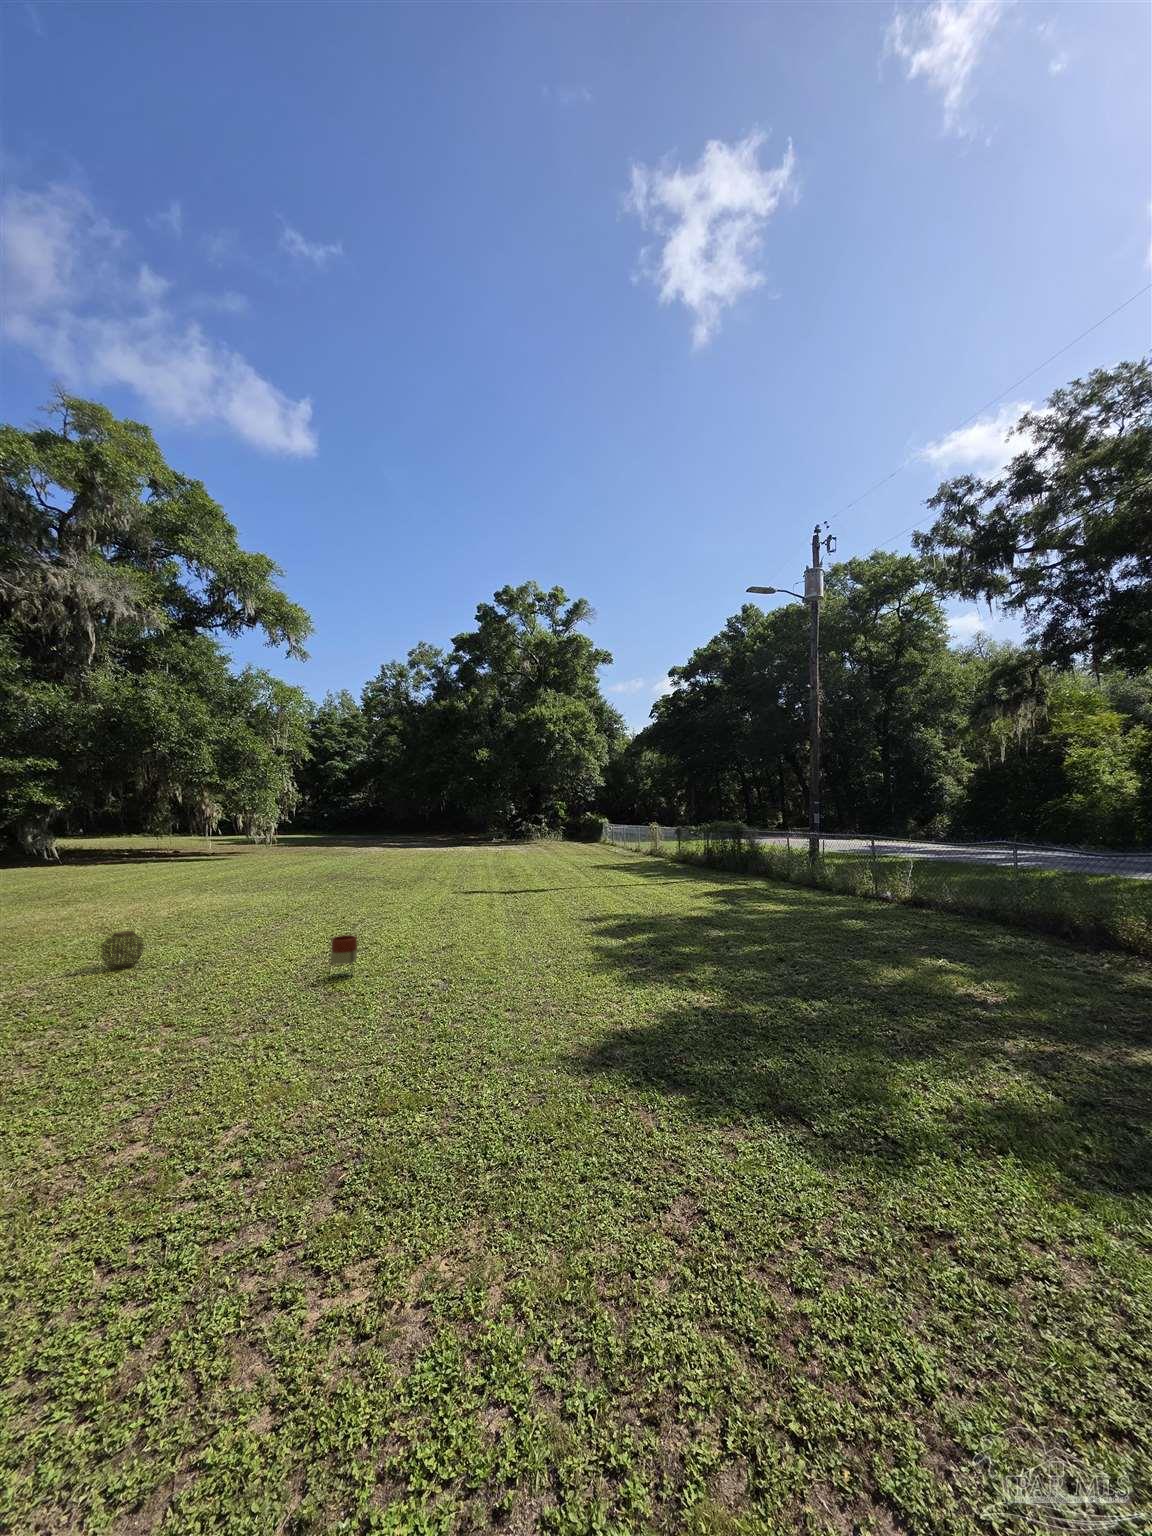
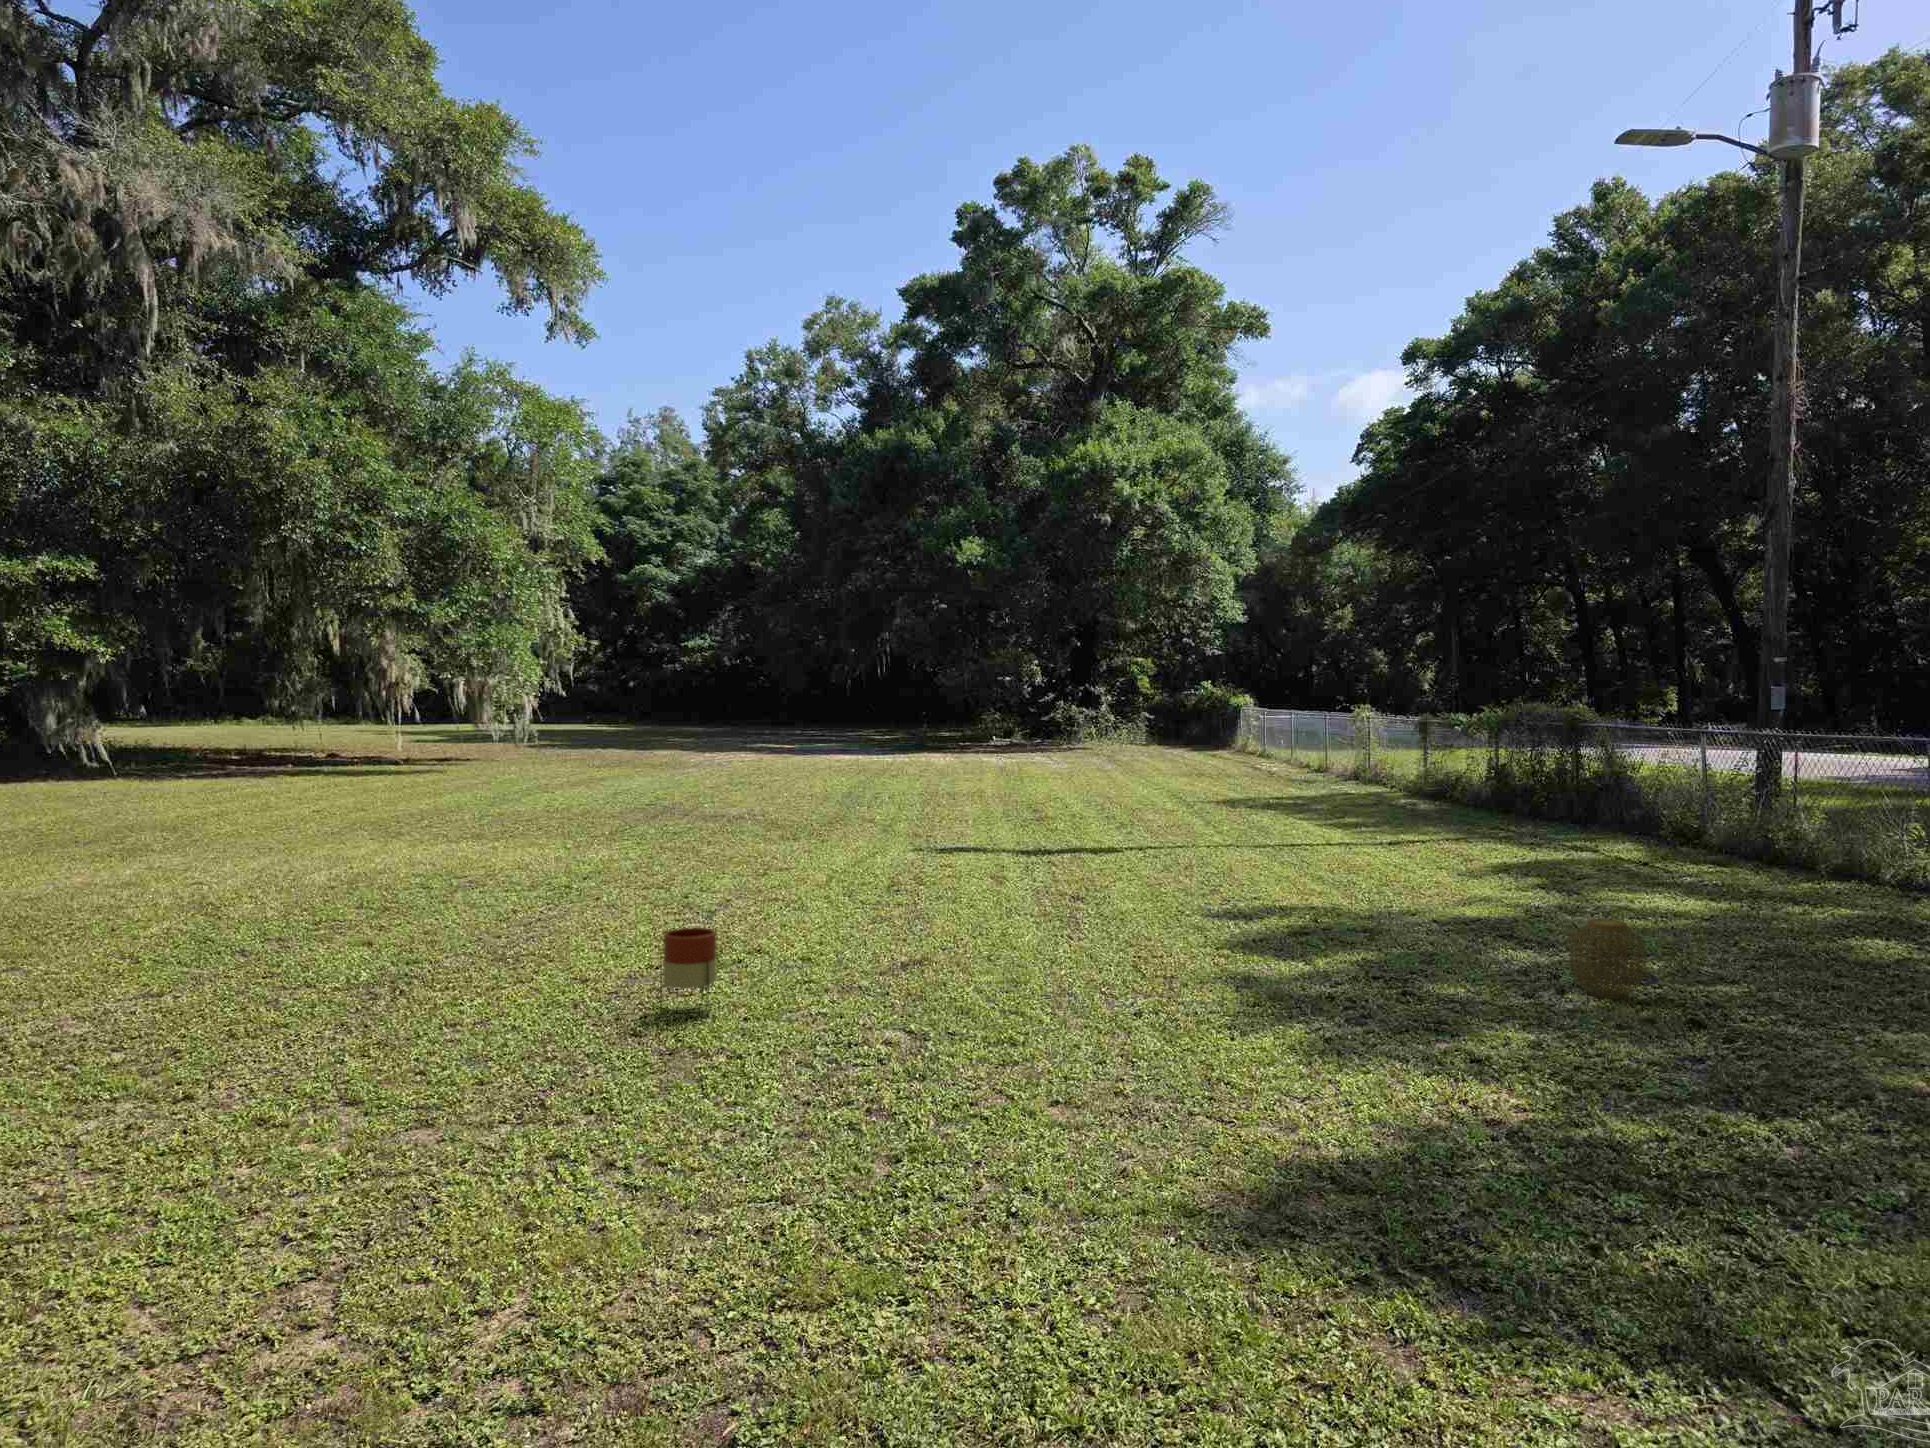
woven basket: present [102,931,143,969] -> present [1569,918,1646,998]

